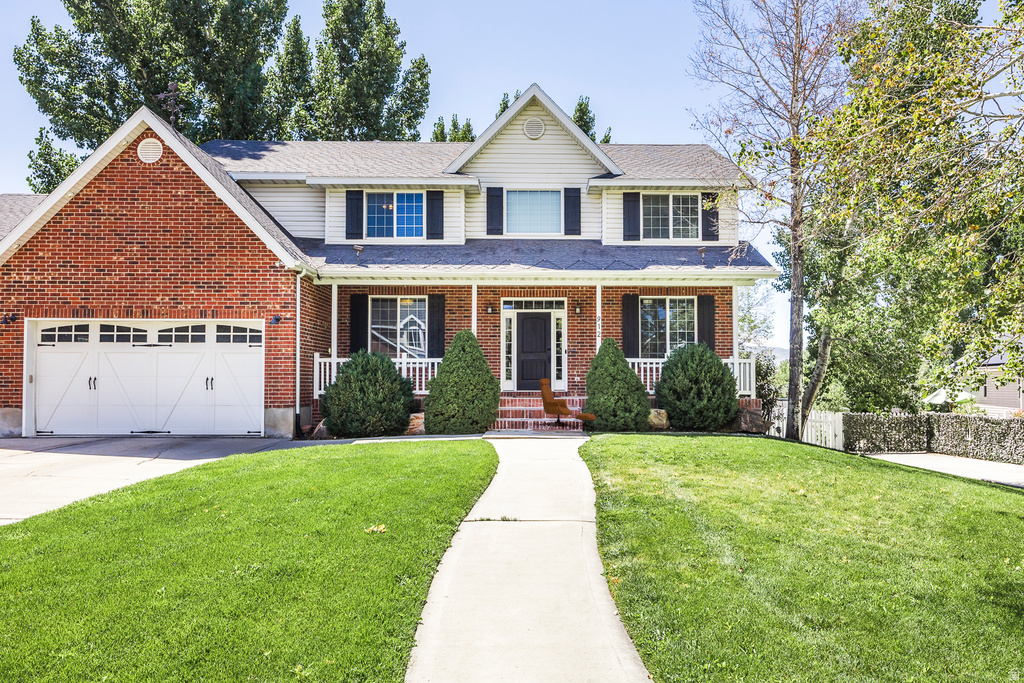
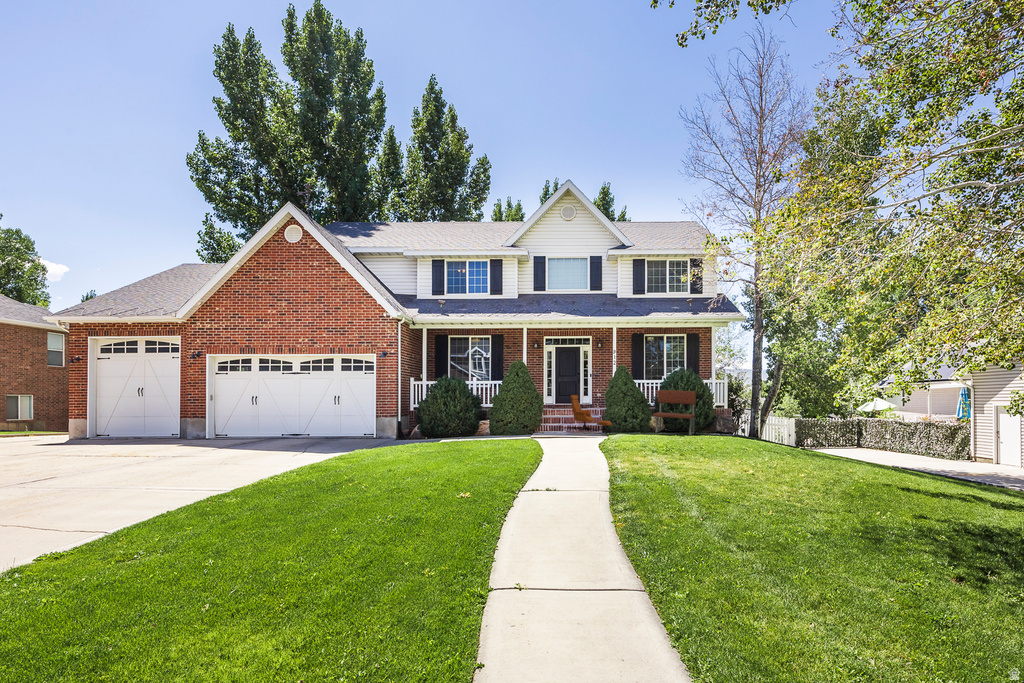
bench: none [651,371,709,432] -> present [653,390,696,435]

